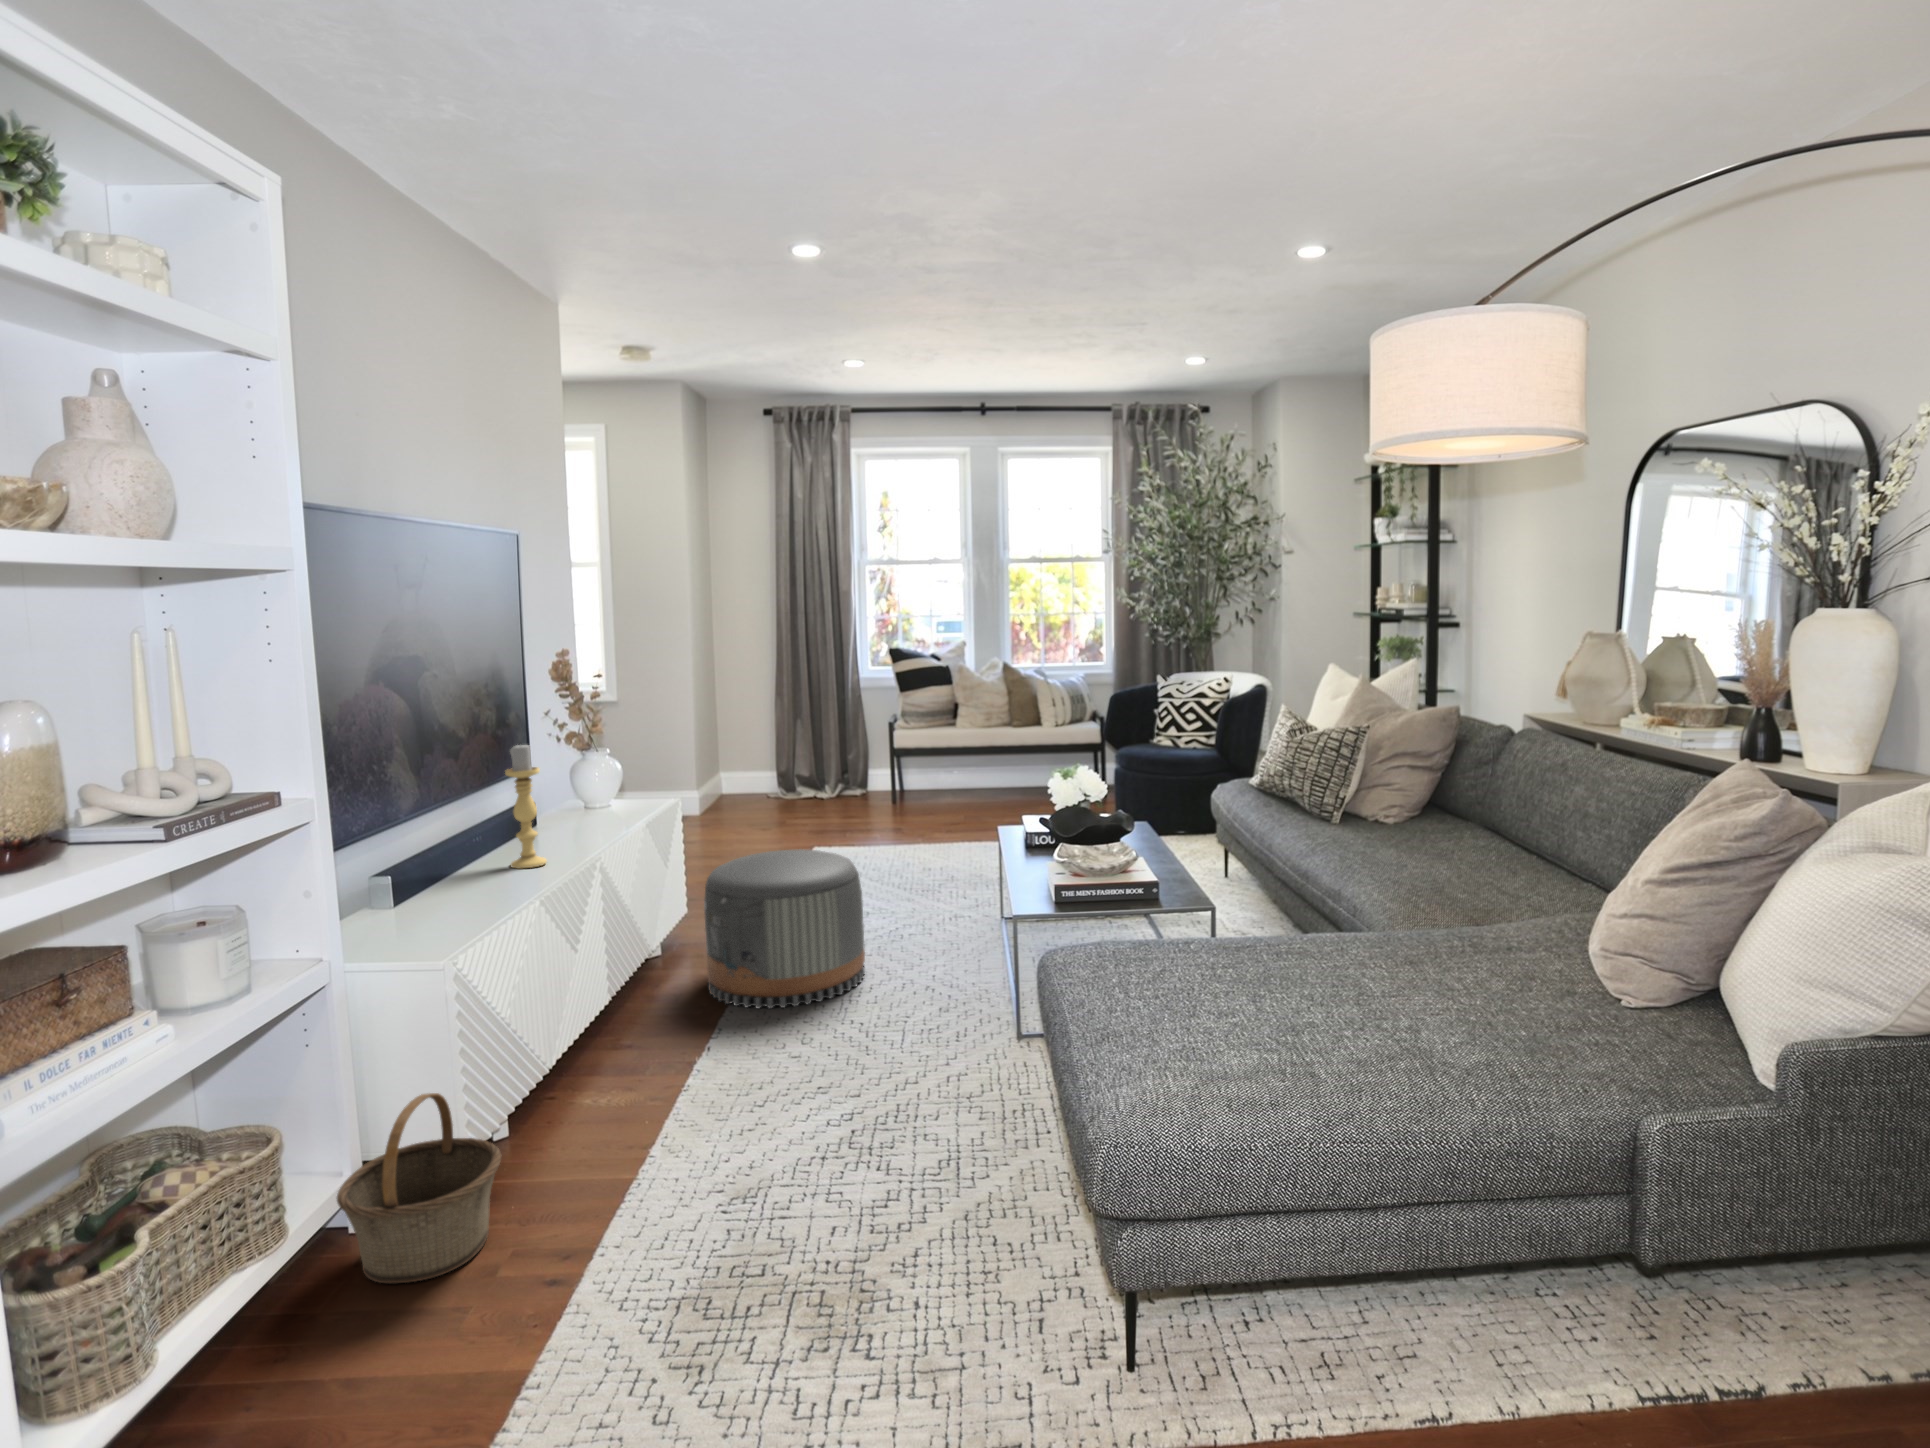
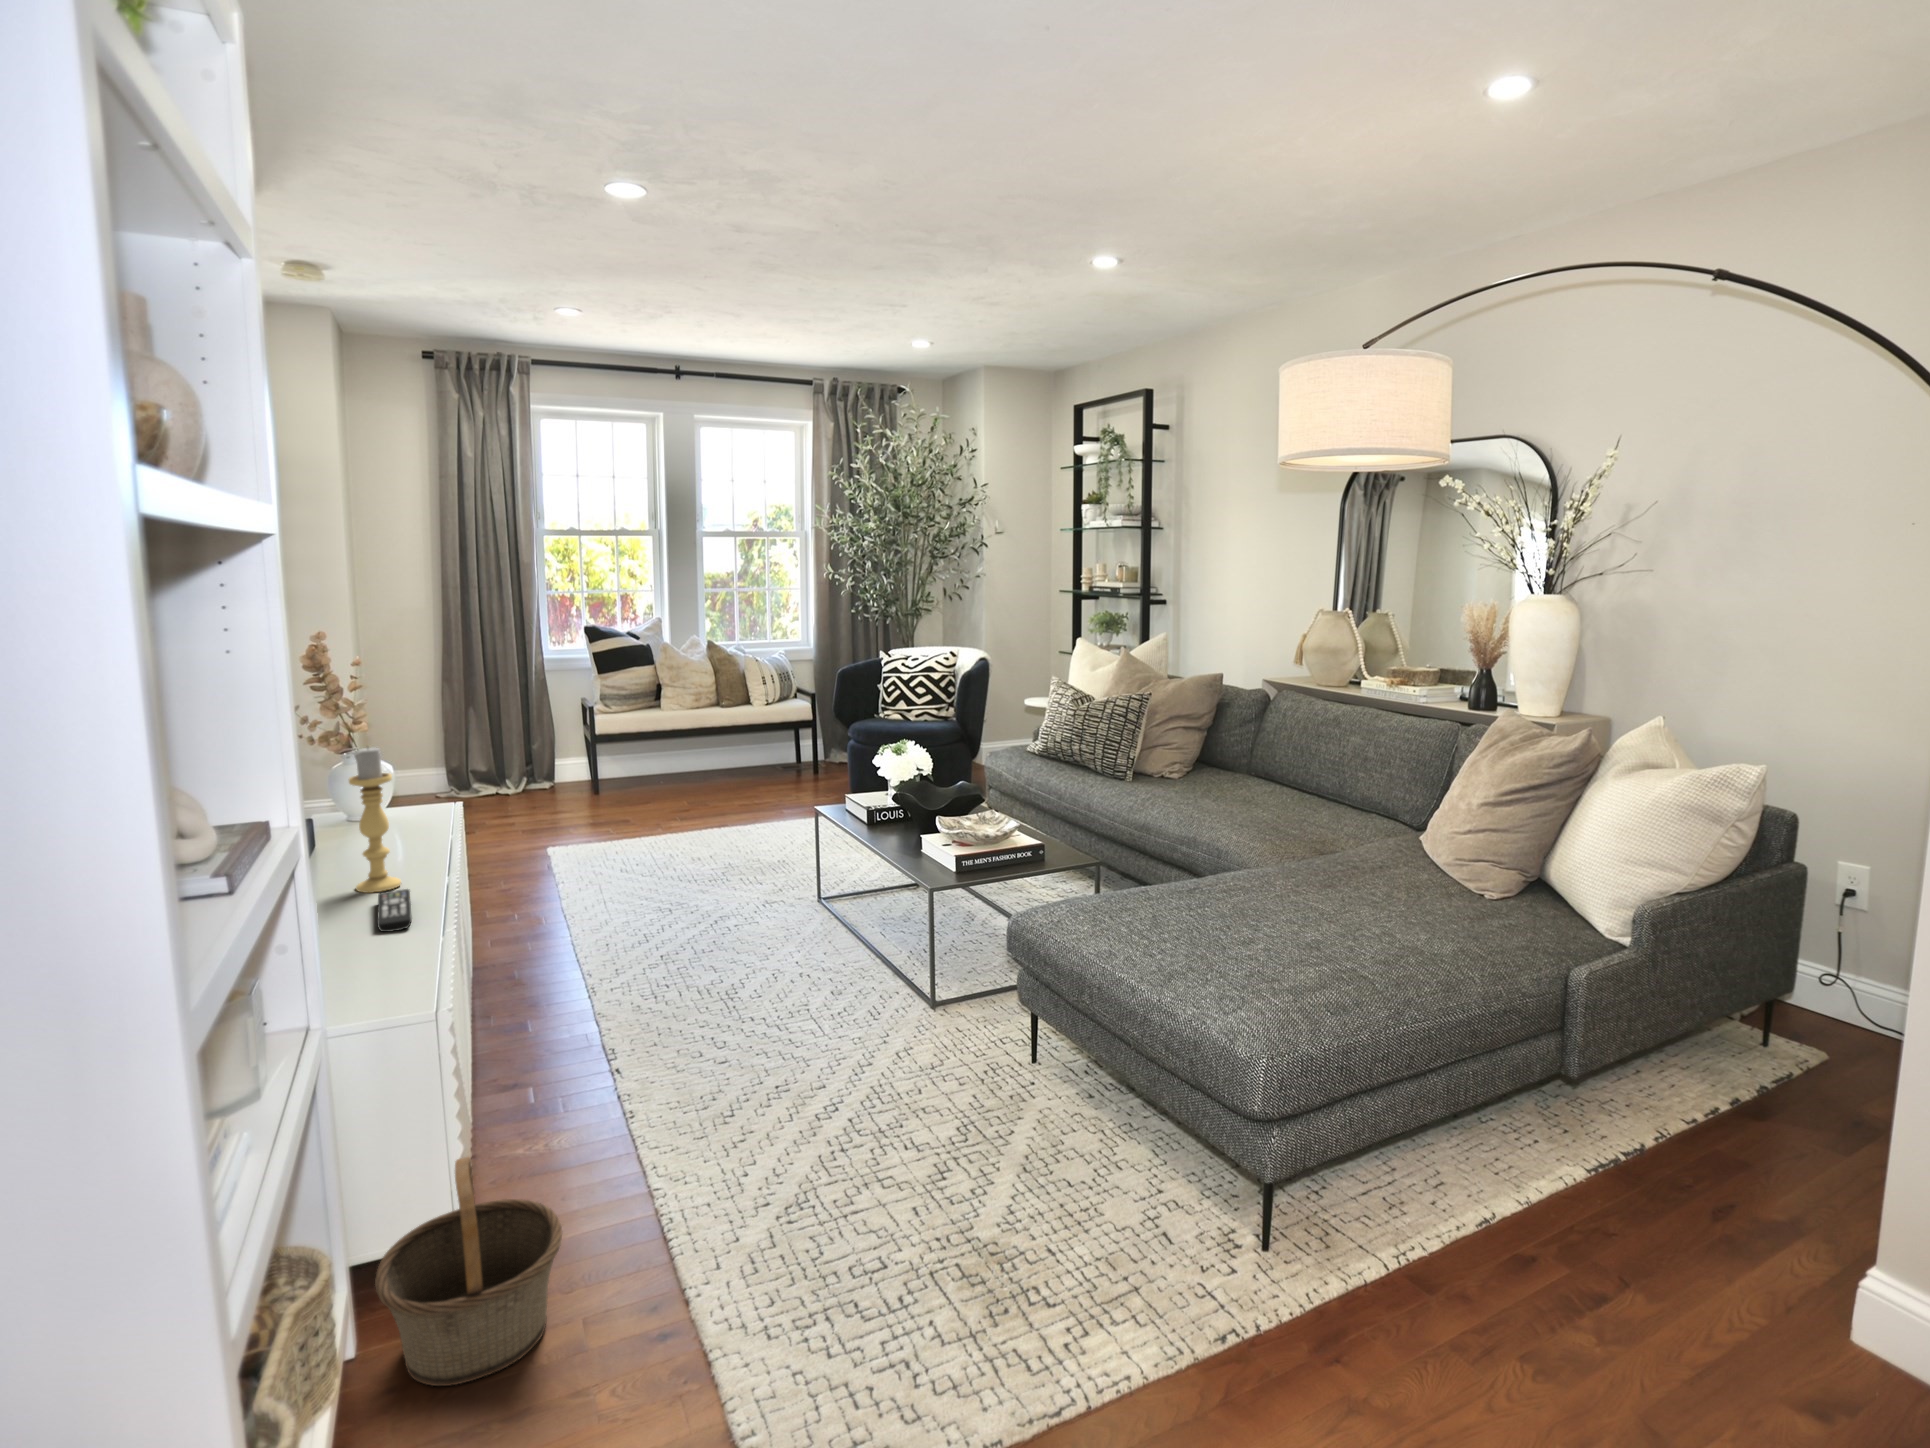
pouf: present [704,849,865,1008] -> none [551,843,726,1015]
remote control: none [478,867,534,900] -> present [377,889,412,932]

